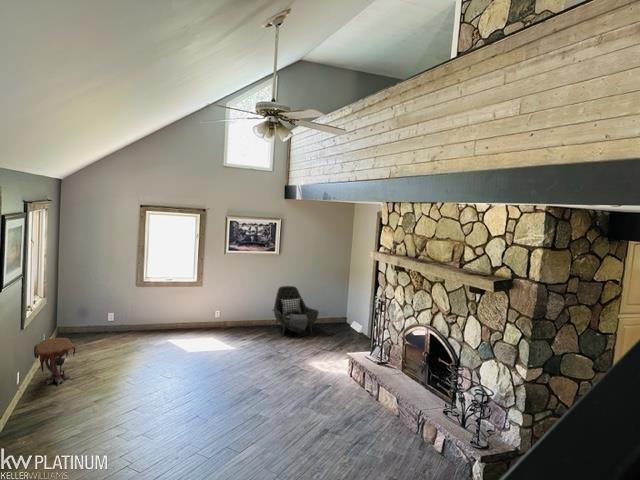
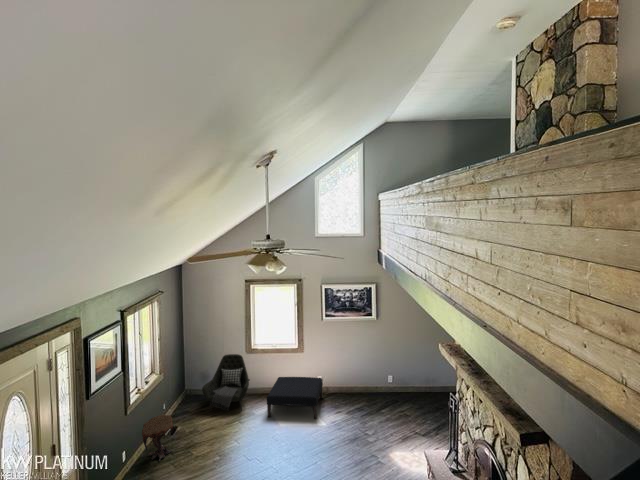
armchair: present [273,286,318,336] -> present [202,354,250,411]
ottoman: none [171,311,226,347] -> present [267,377,323,419]

